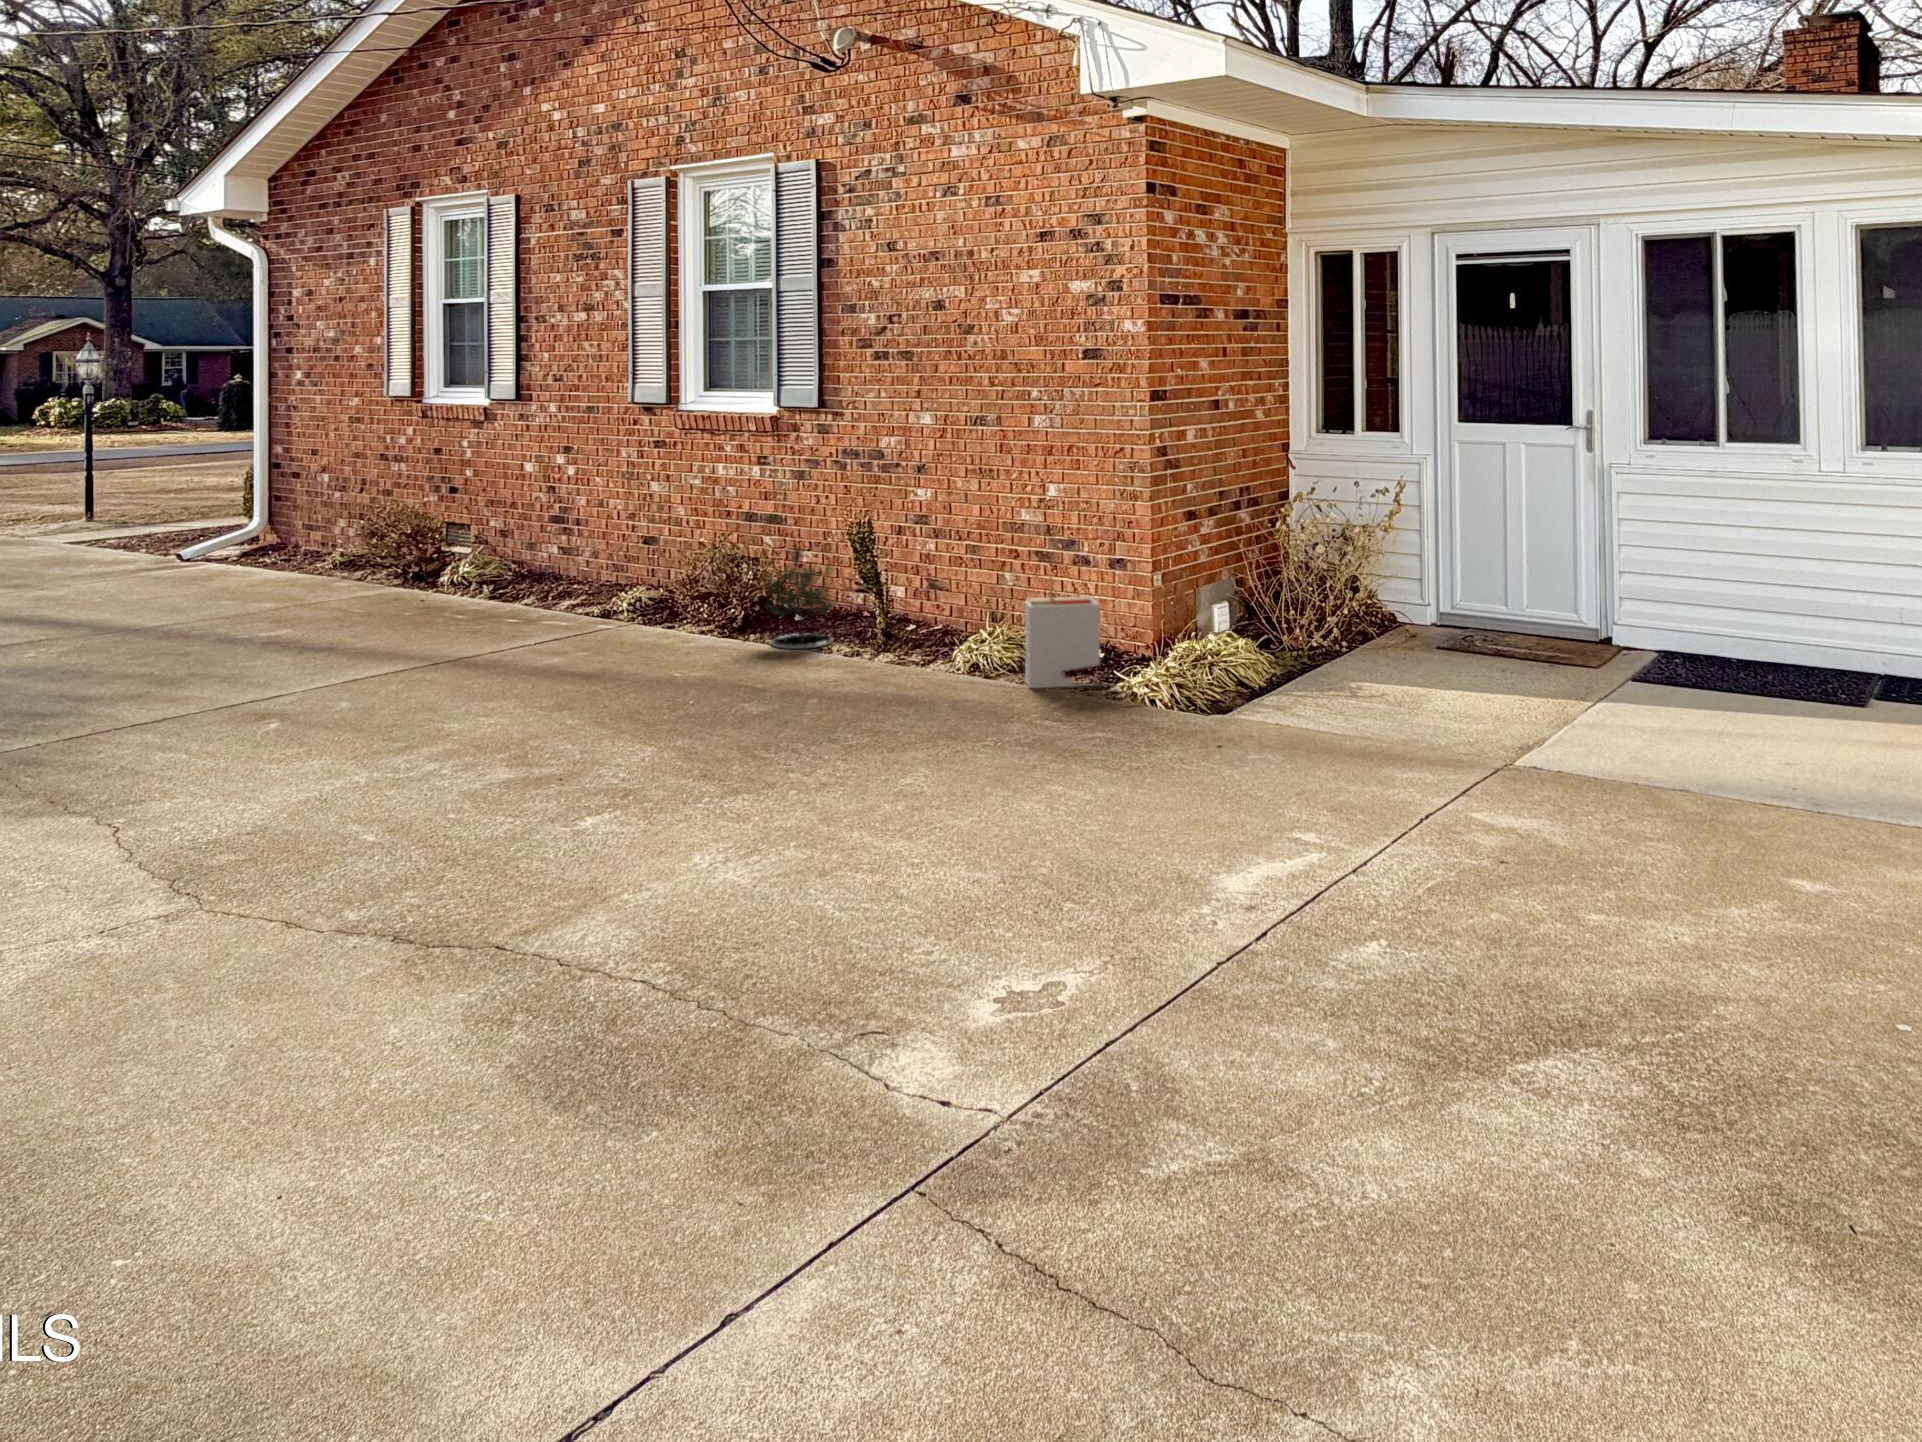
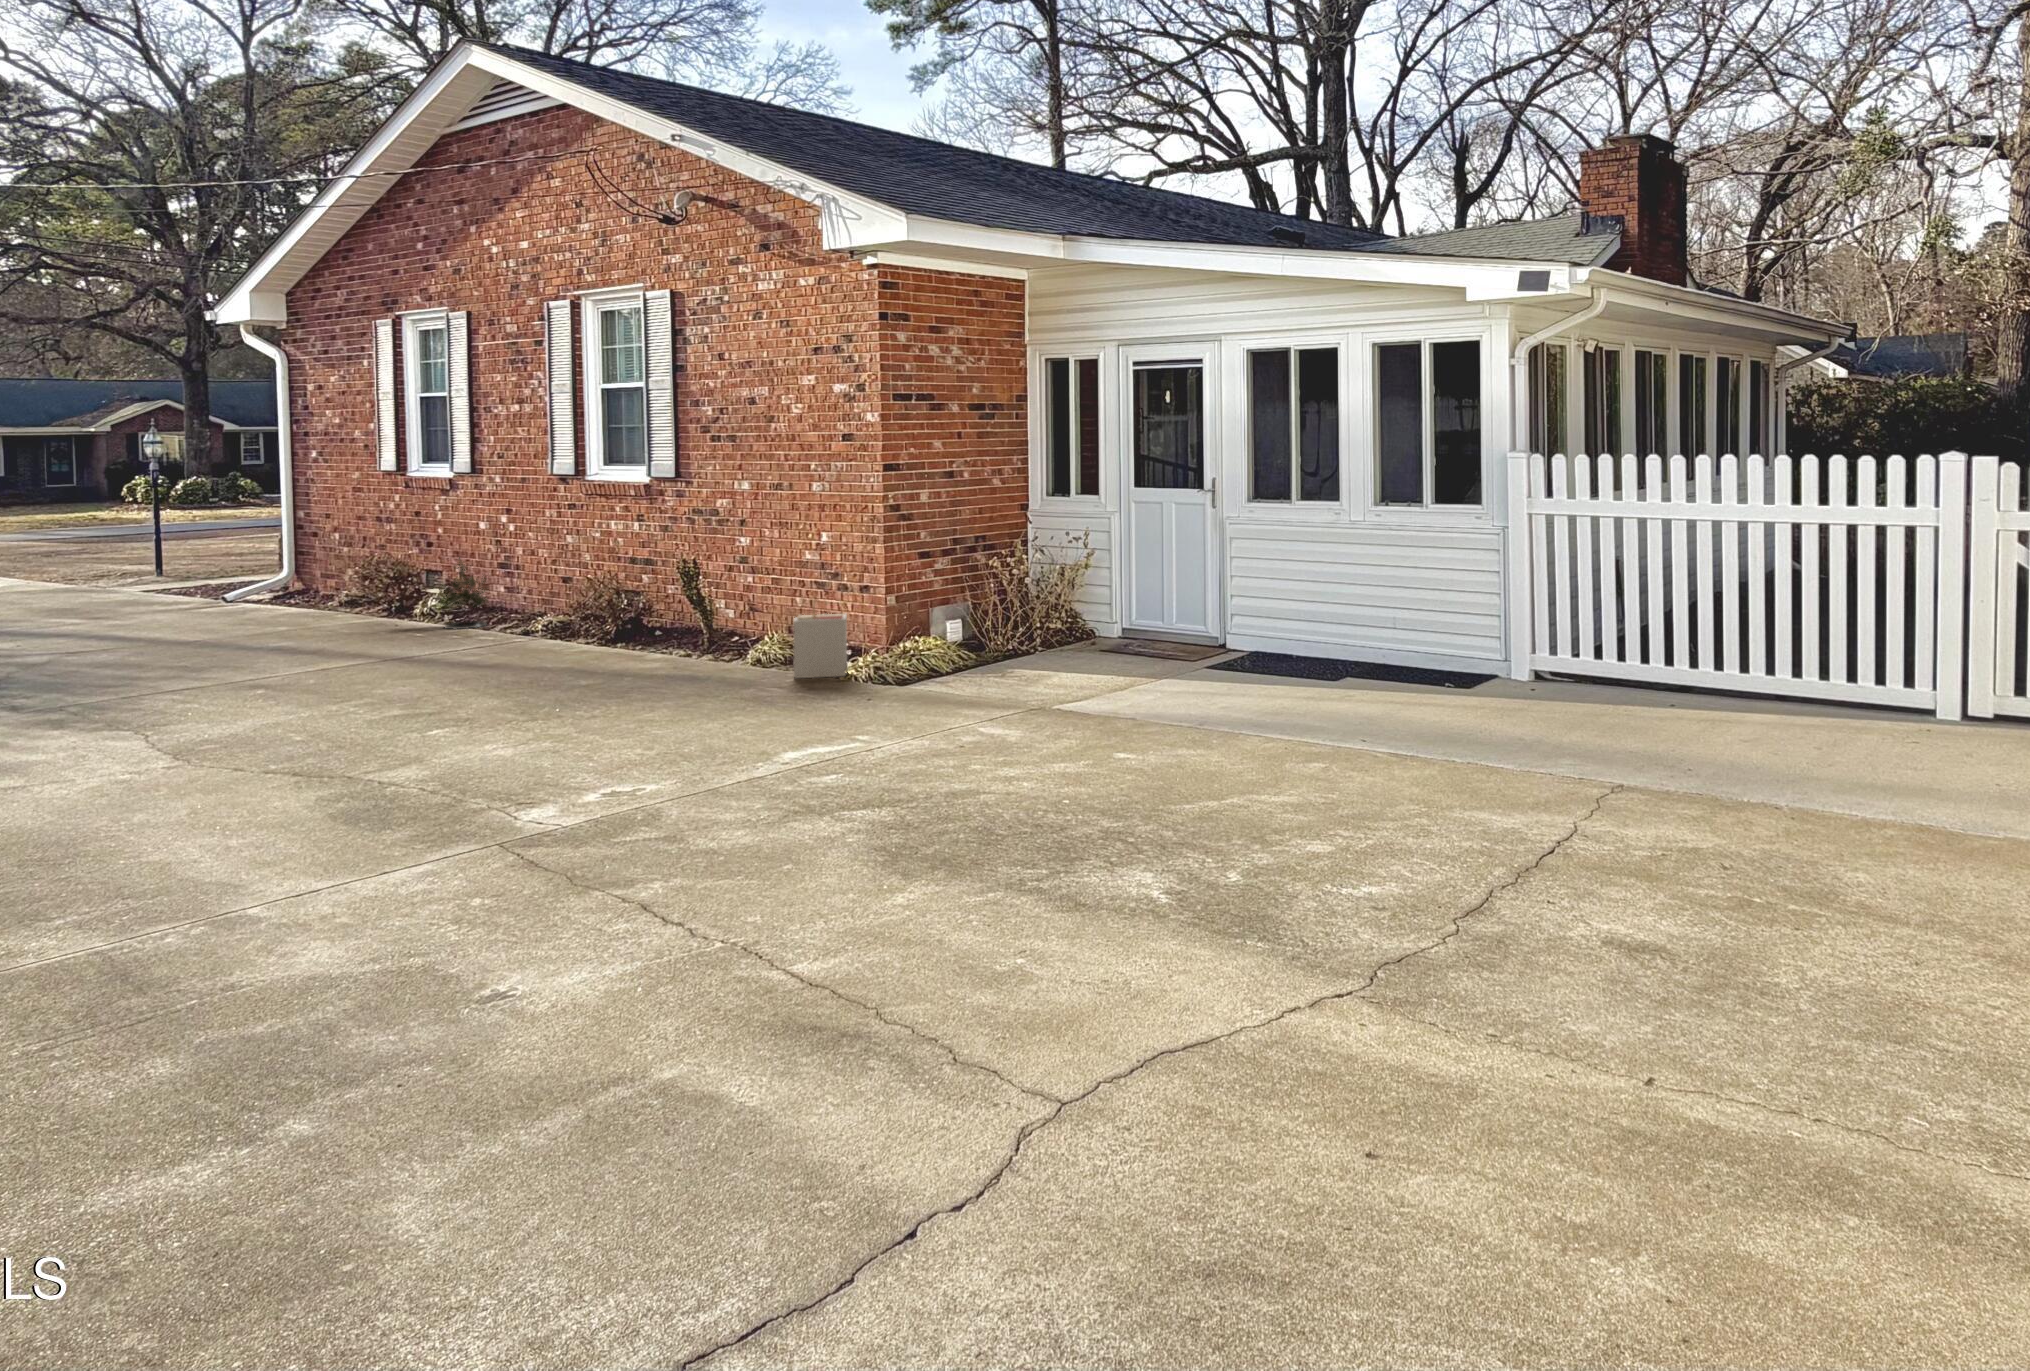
potted tree: present [766,535,835,649] -> present [439,557,486,629]

